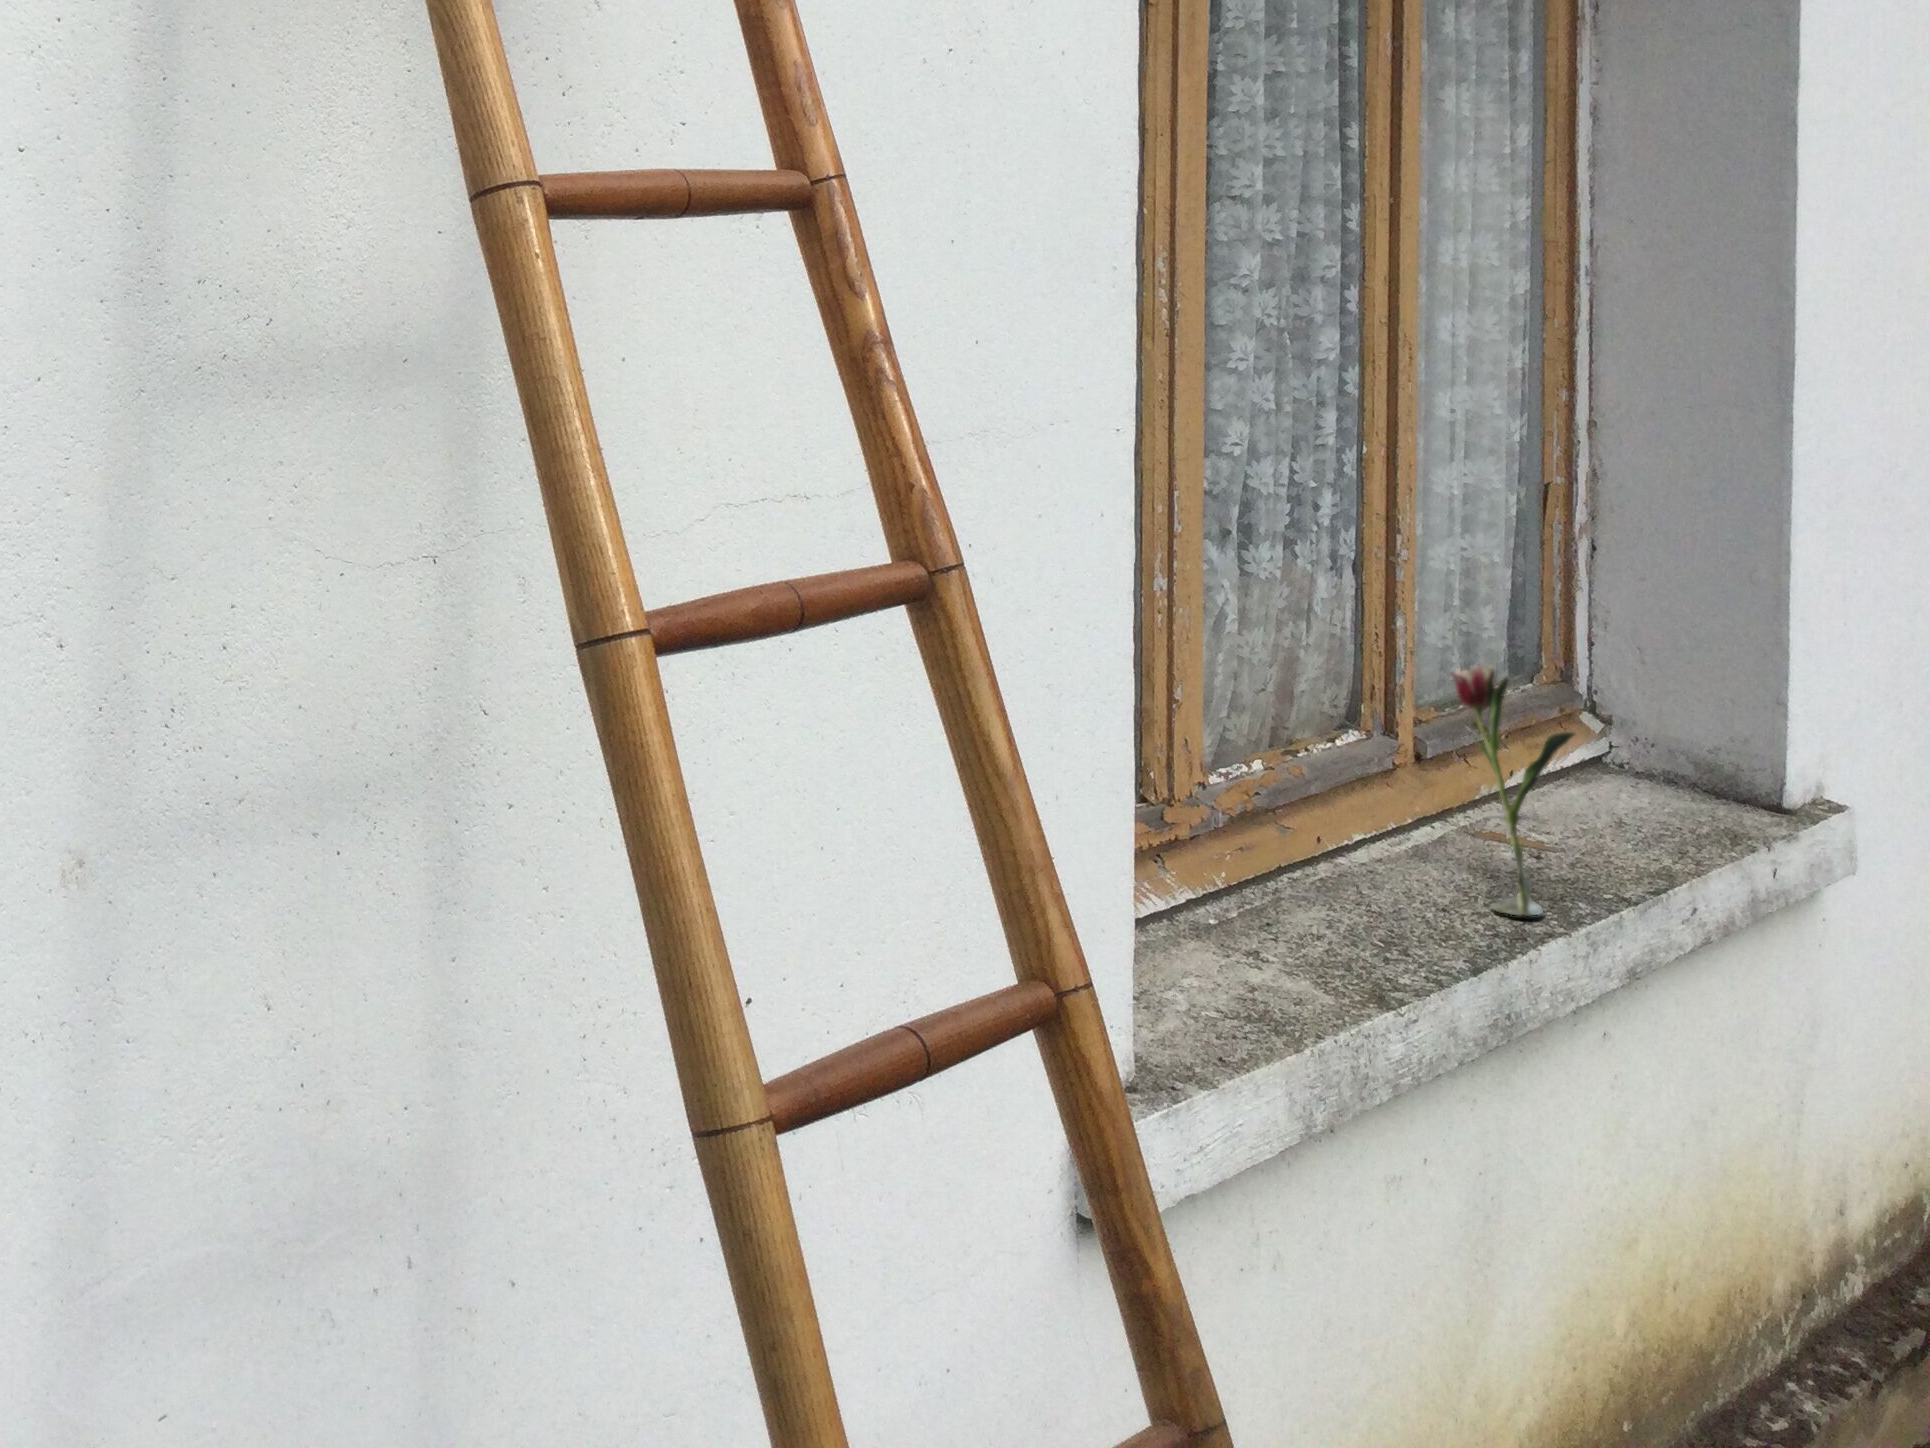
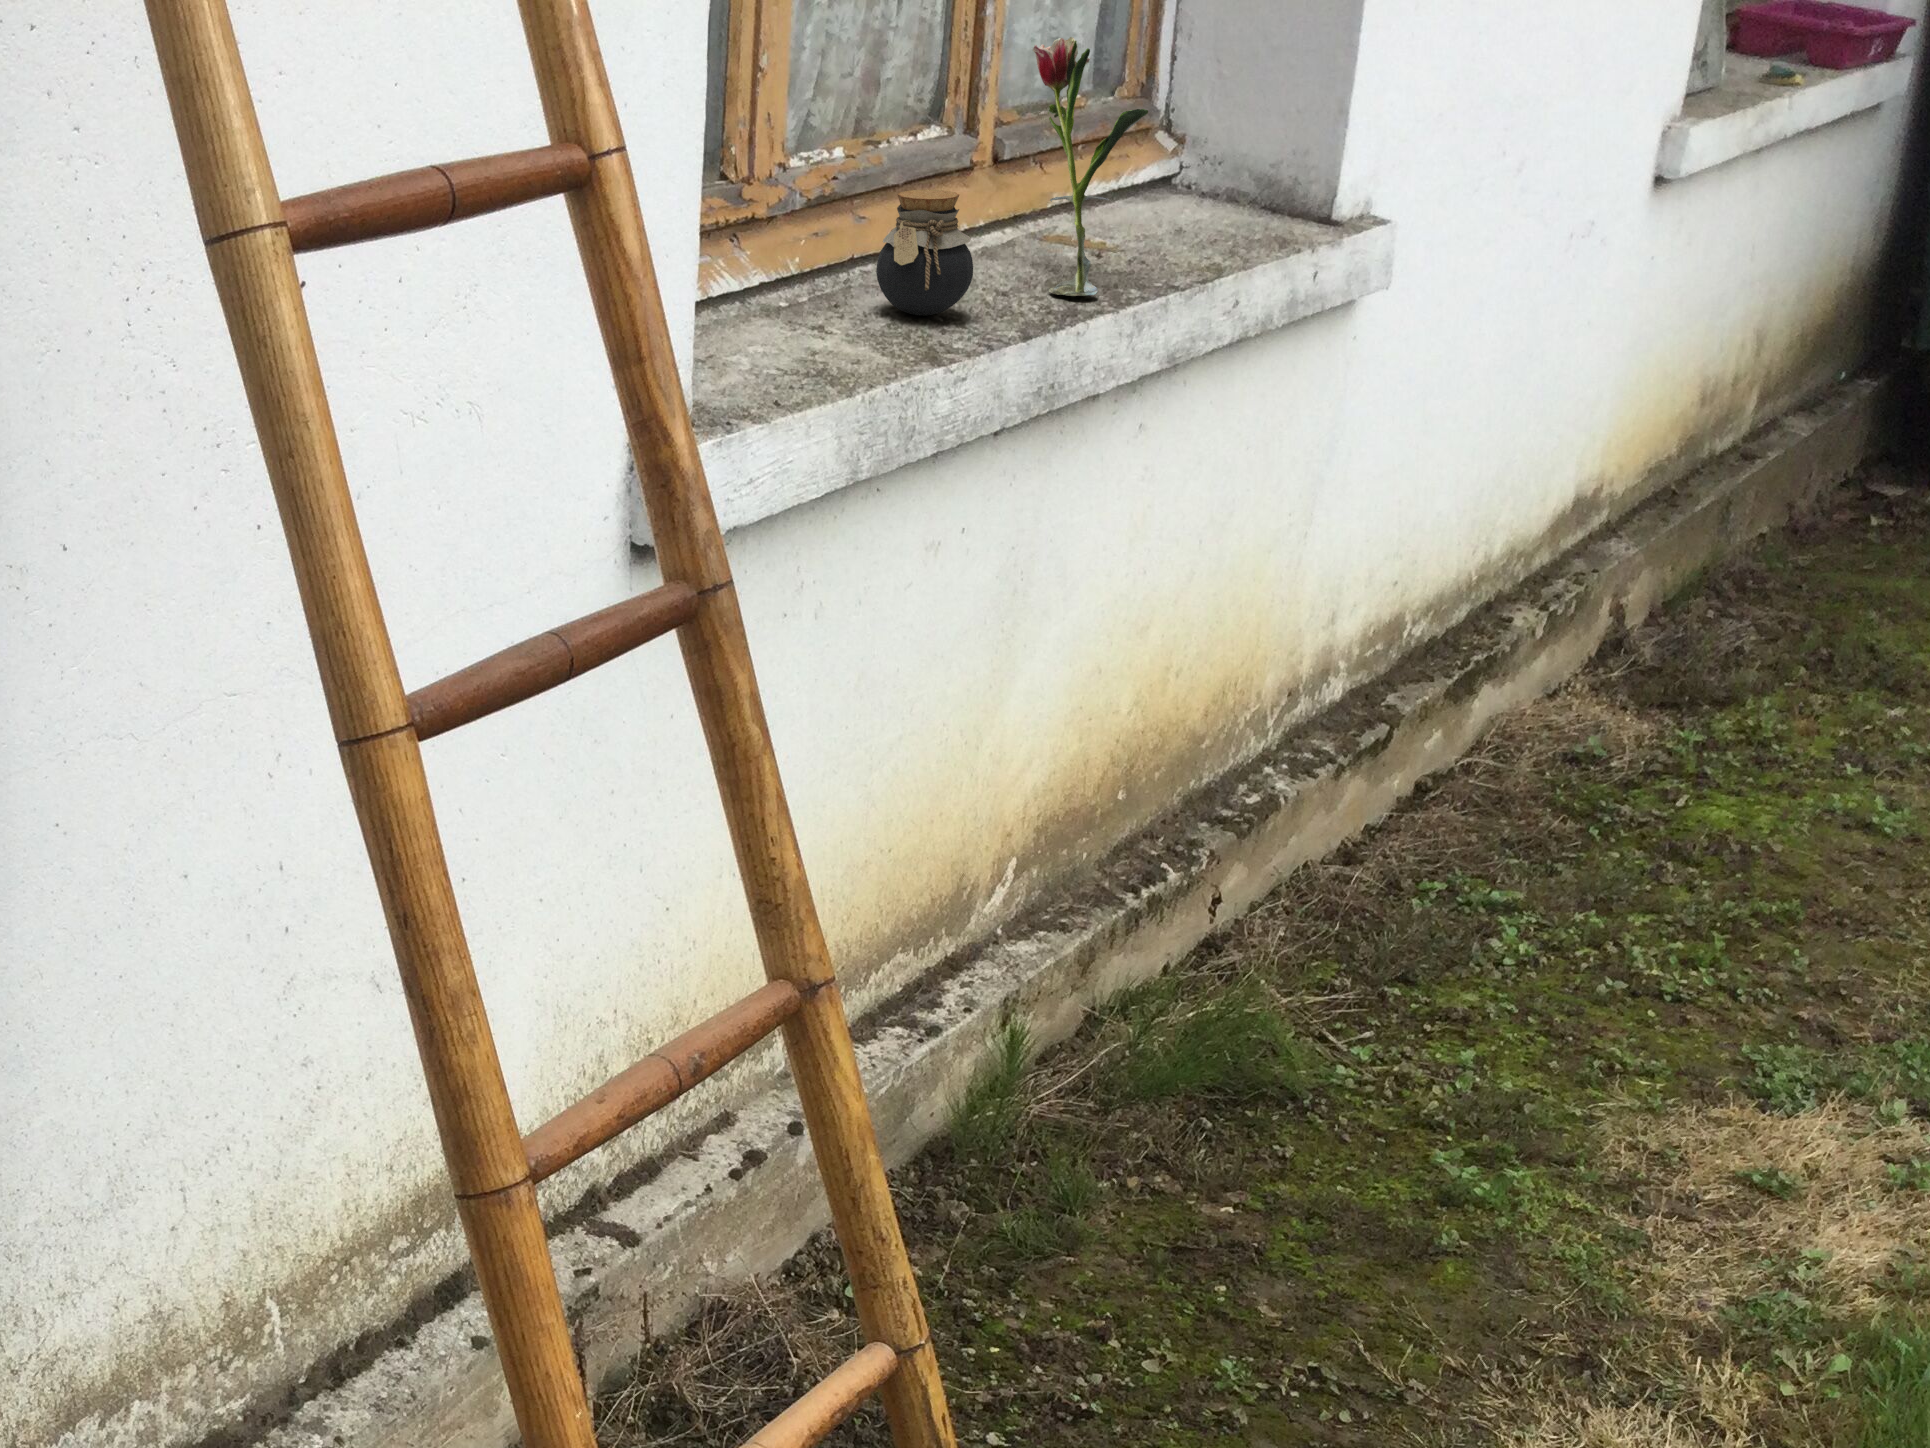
jar: none [1309,817,1411,939] -> present [876,190,973,316]

